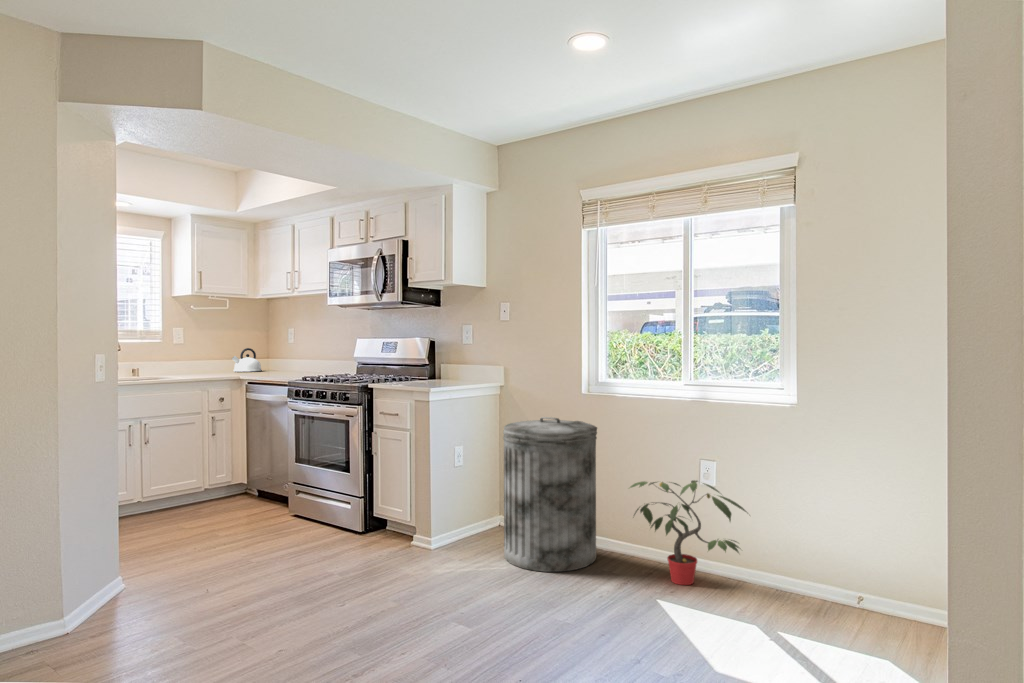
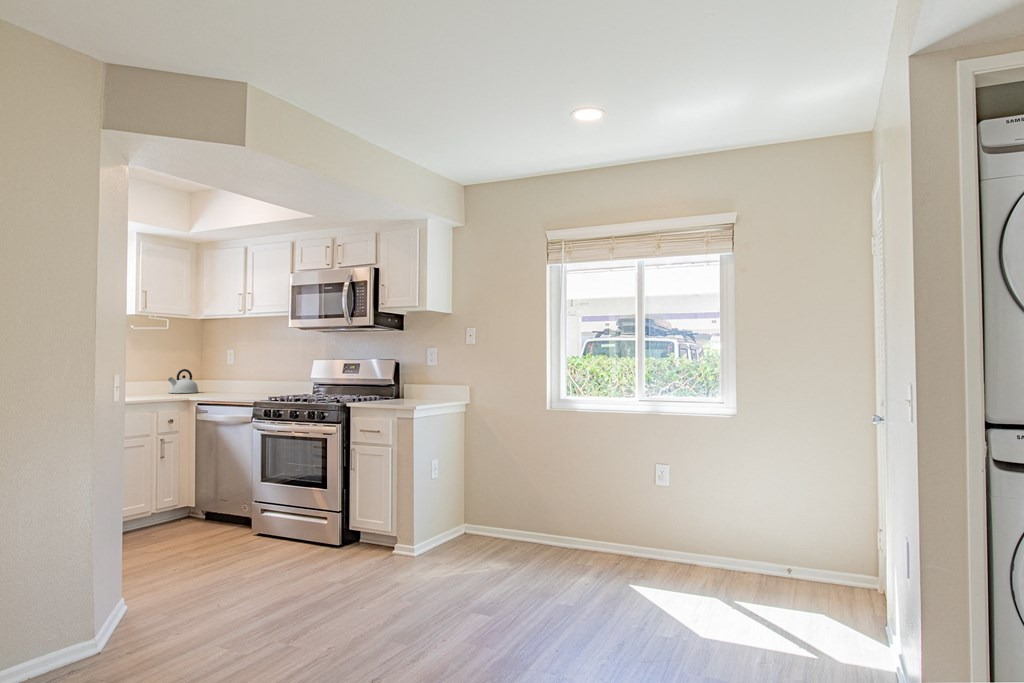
trash can: present [503,417,597,572] -> none [484,431,568,569]
potted plant: present [630,480,747,585] -> none [600,481,706,571]

